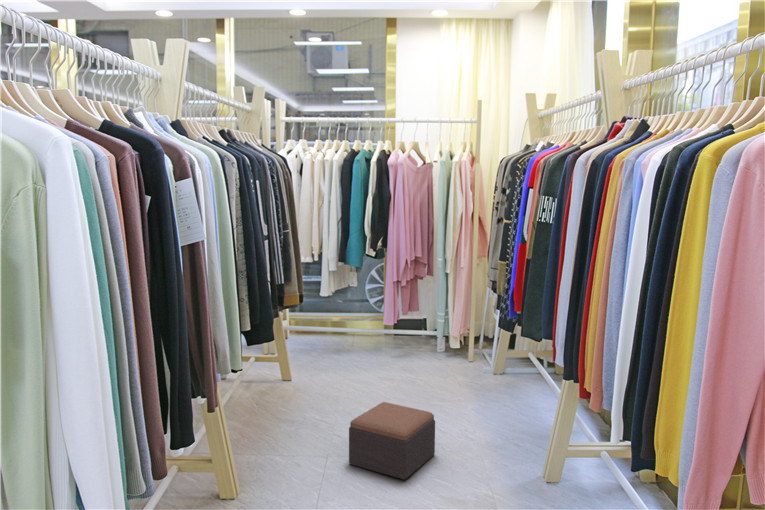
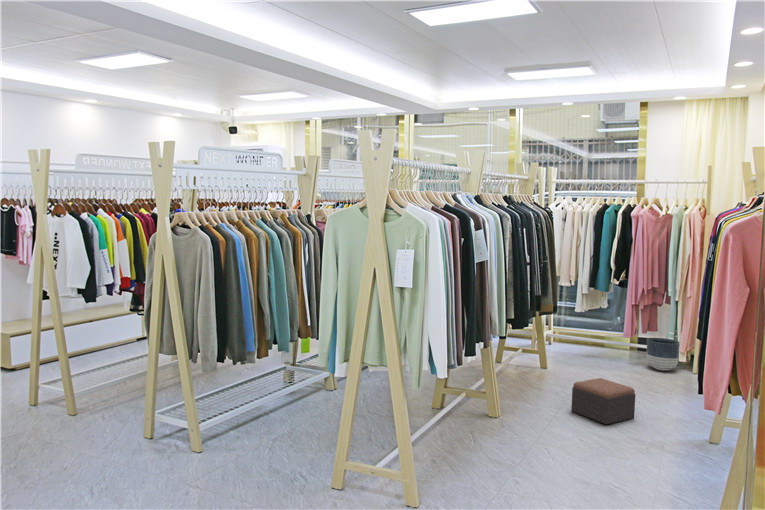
planter: none [413,320,450,361] -> present [646,338,680,371]

